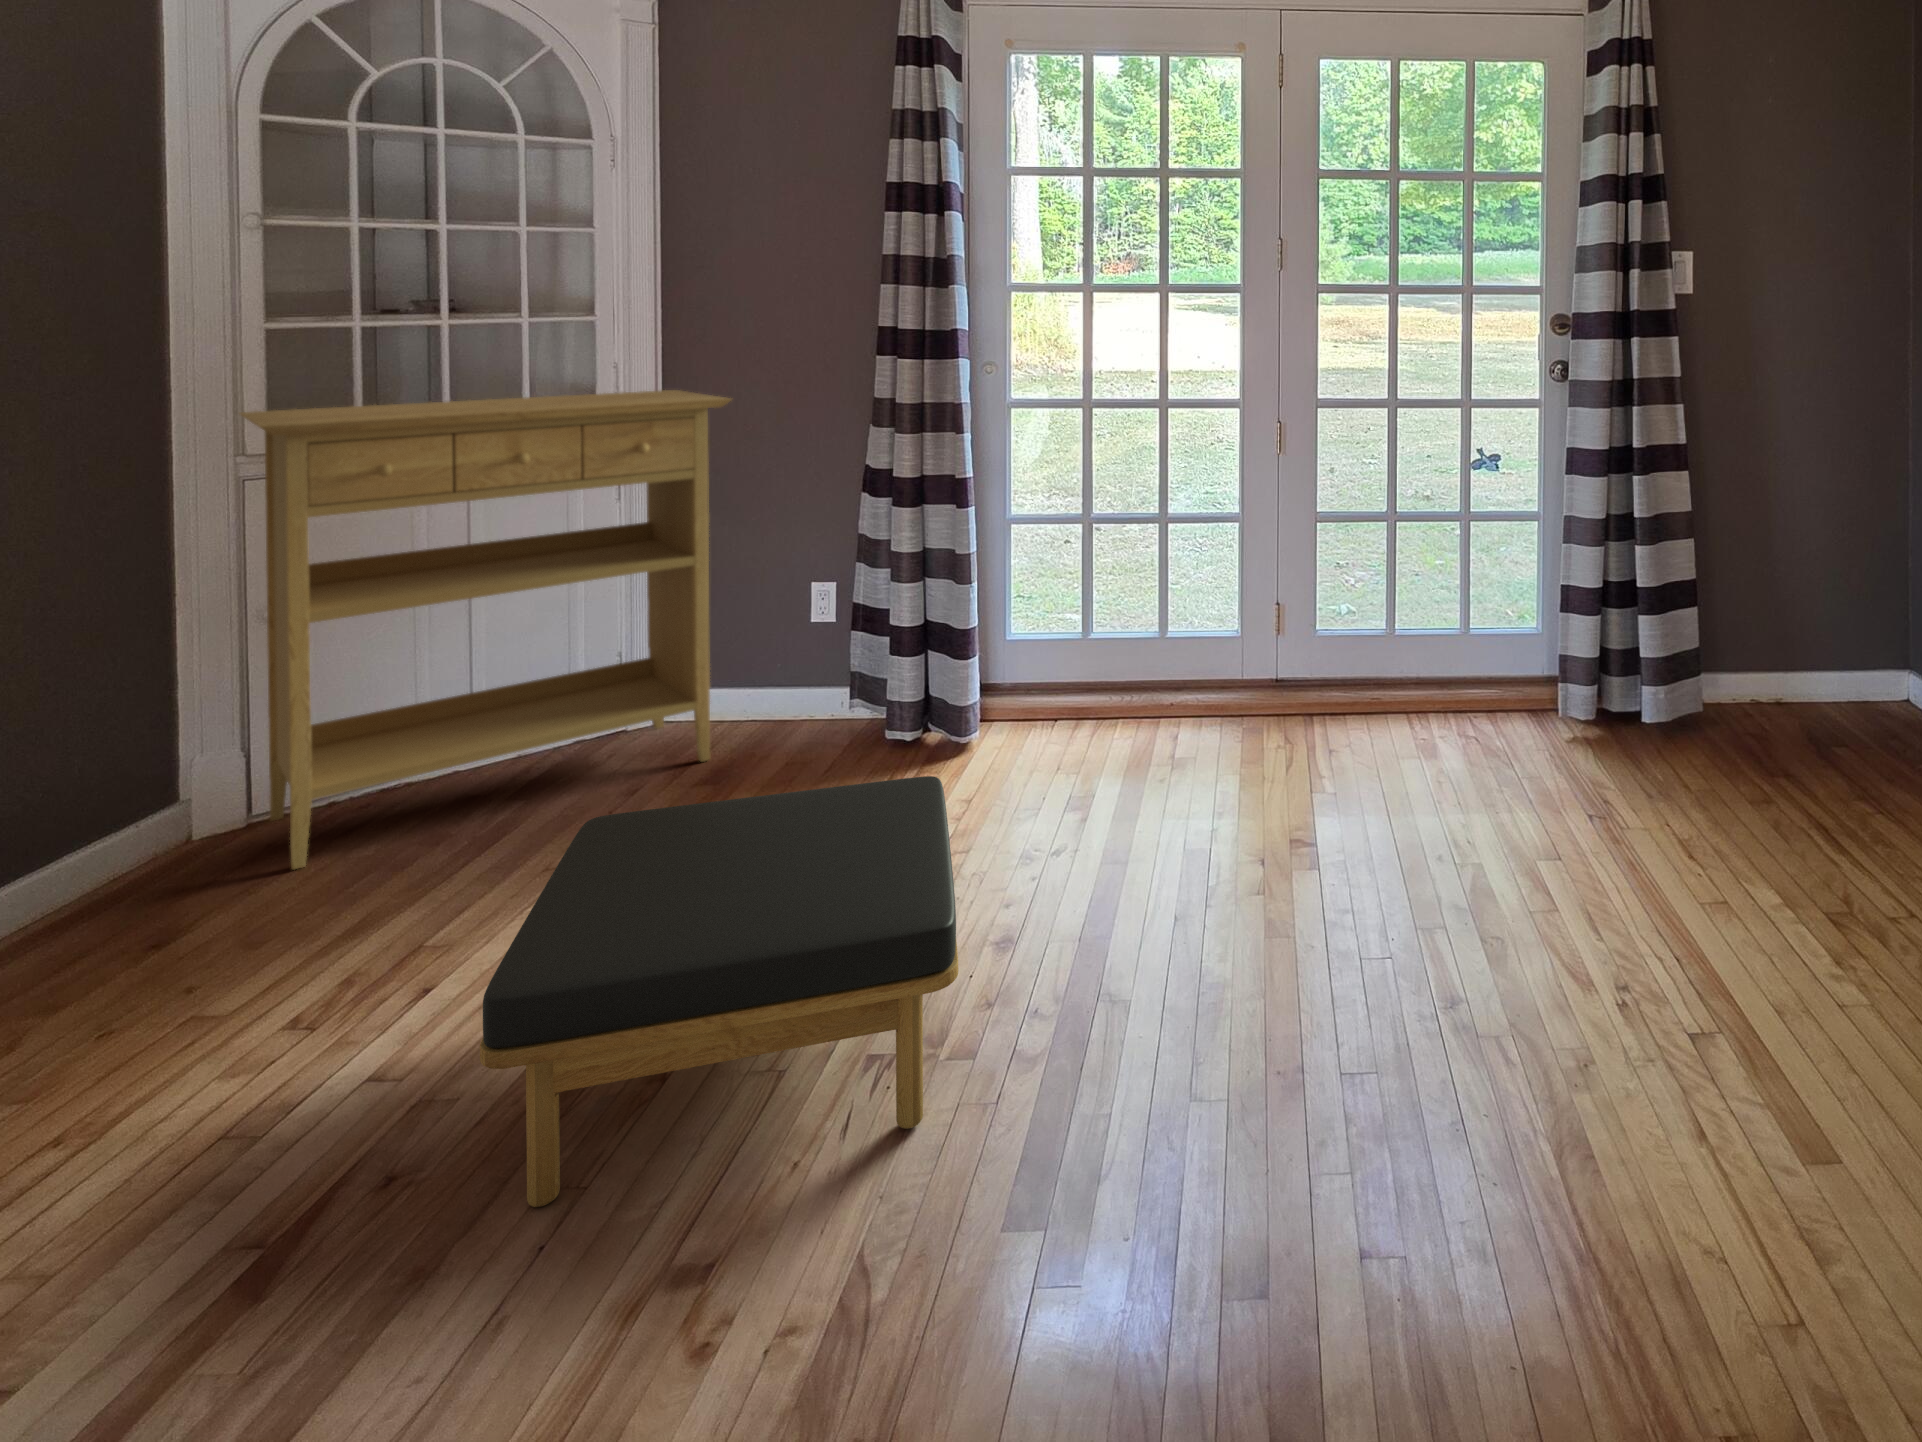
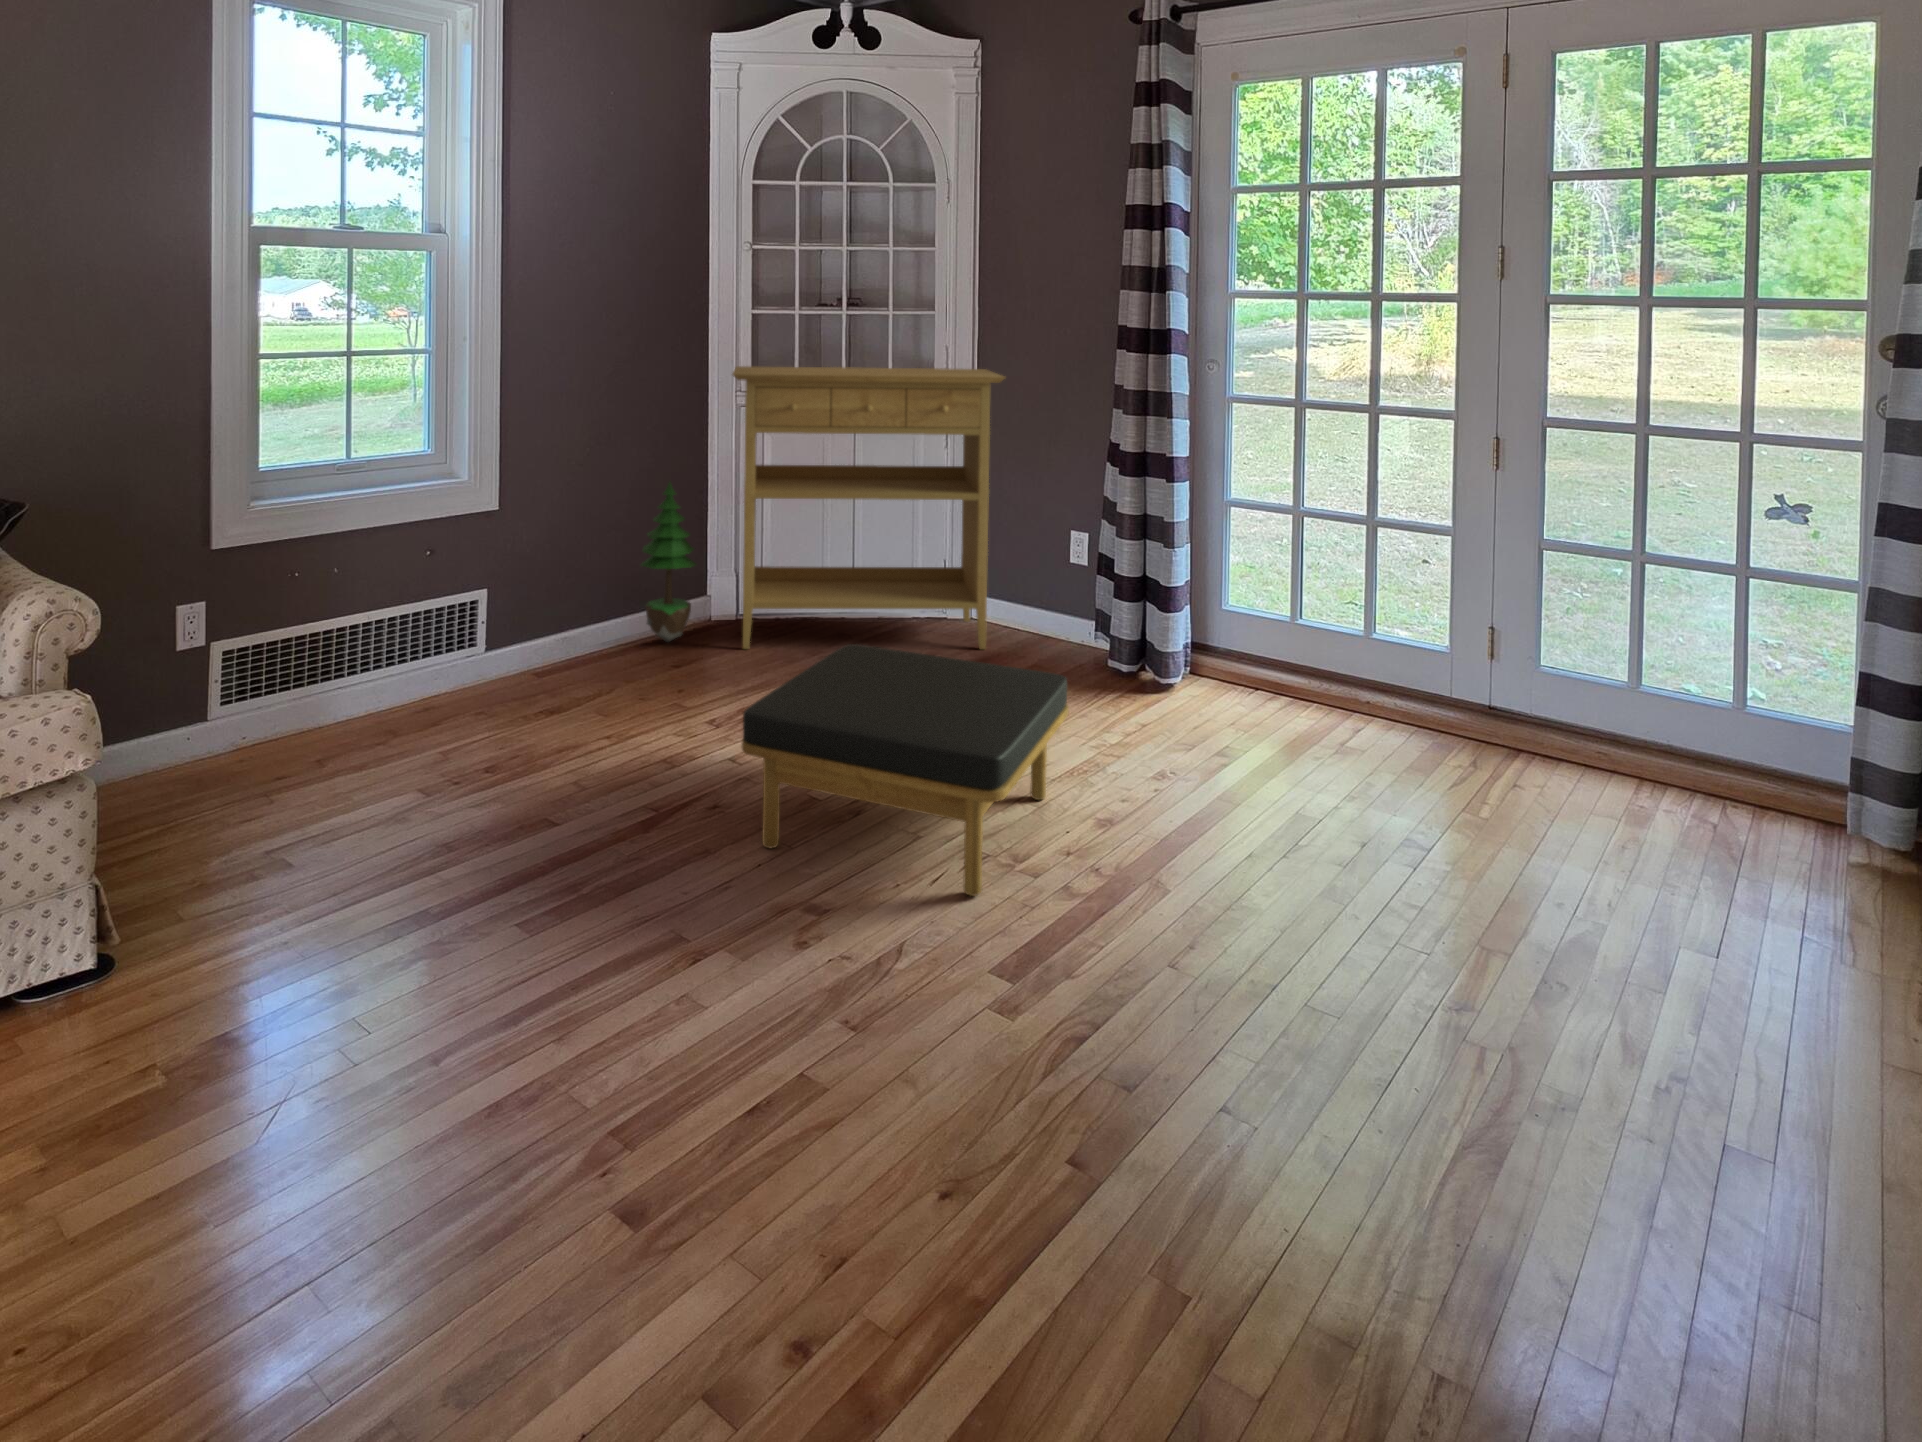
potted tree: none [40,620,183,903] -> present [641,483,696,642]

